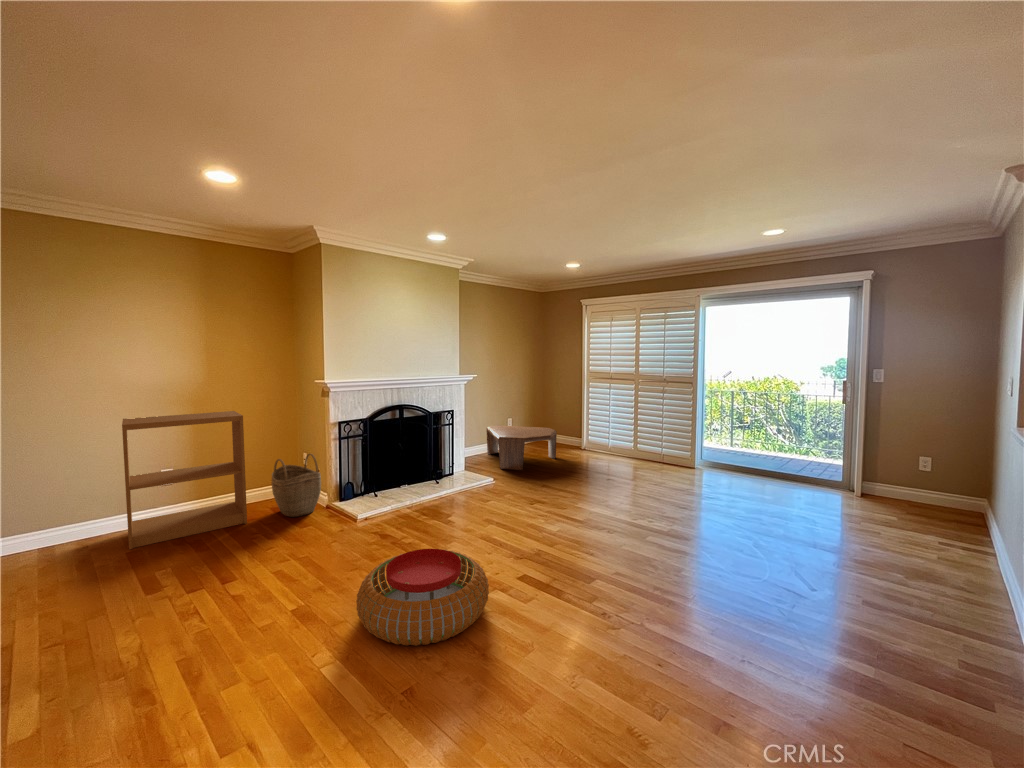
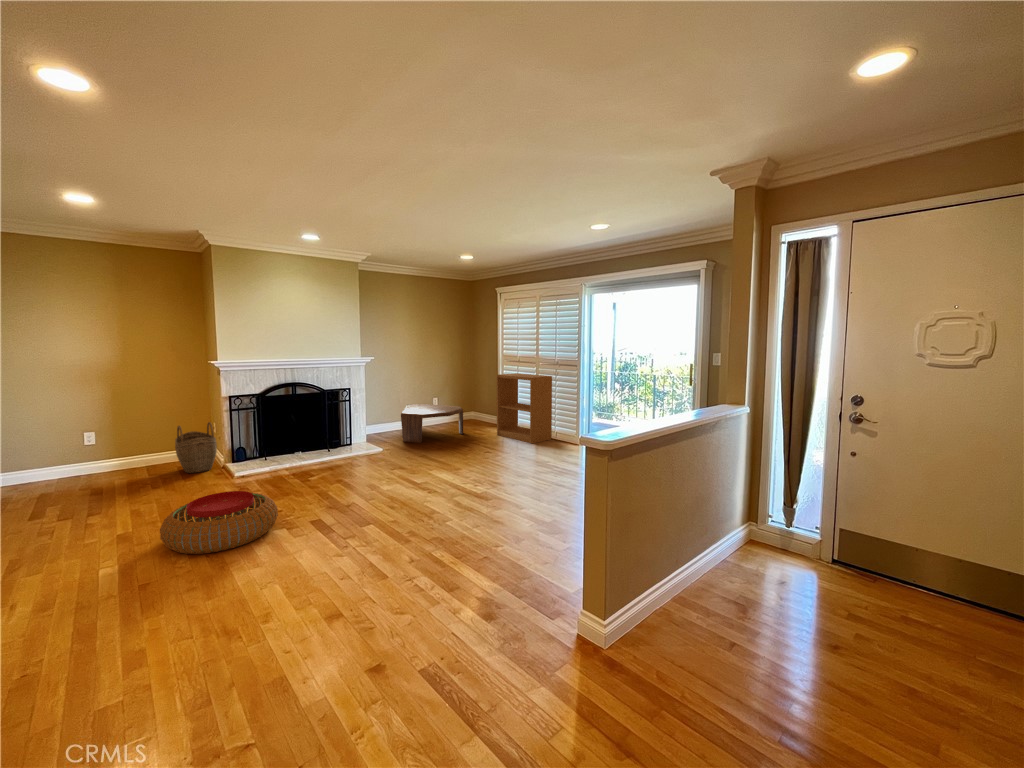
bookshelf: present [122,411,247,549] -> present [497,373,552,444]

